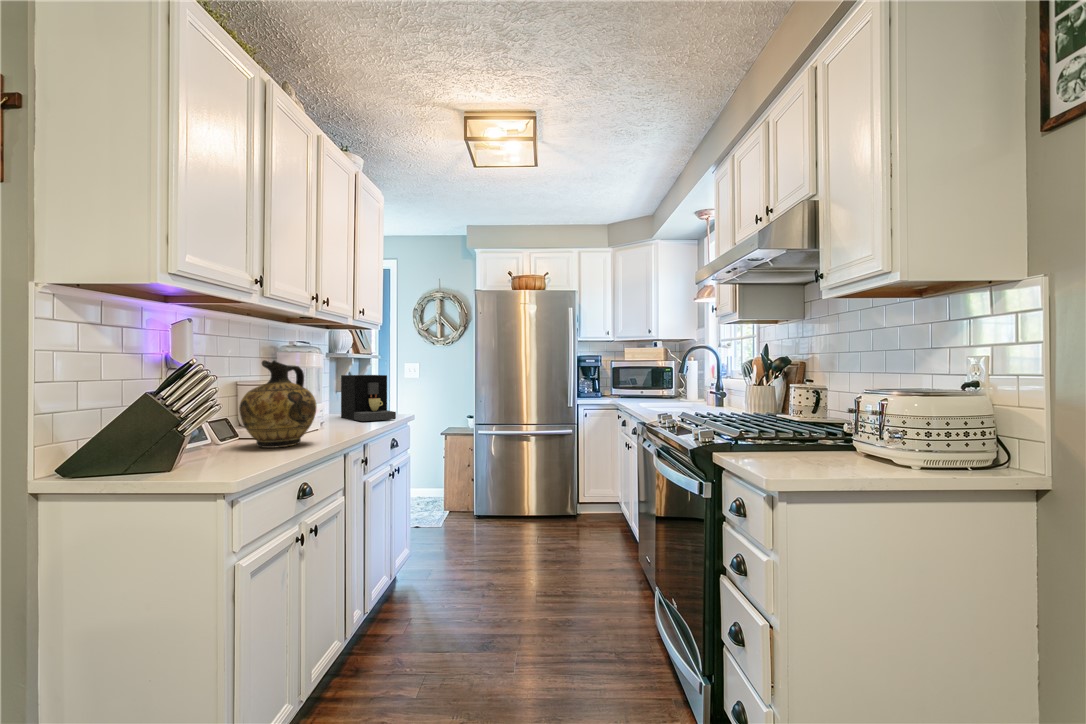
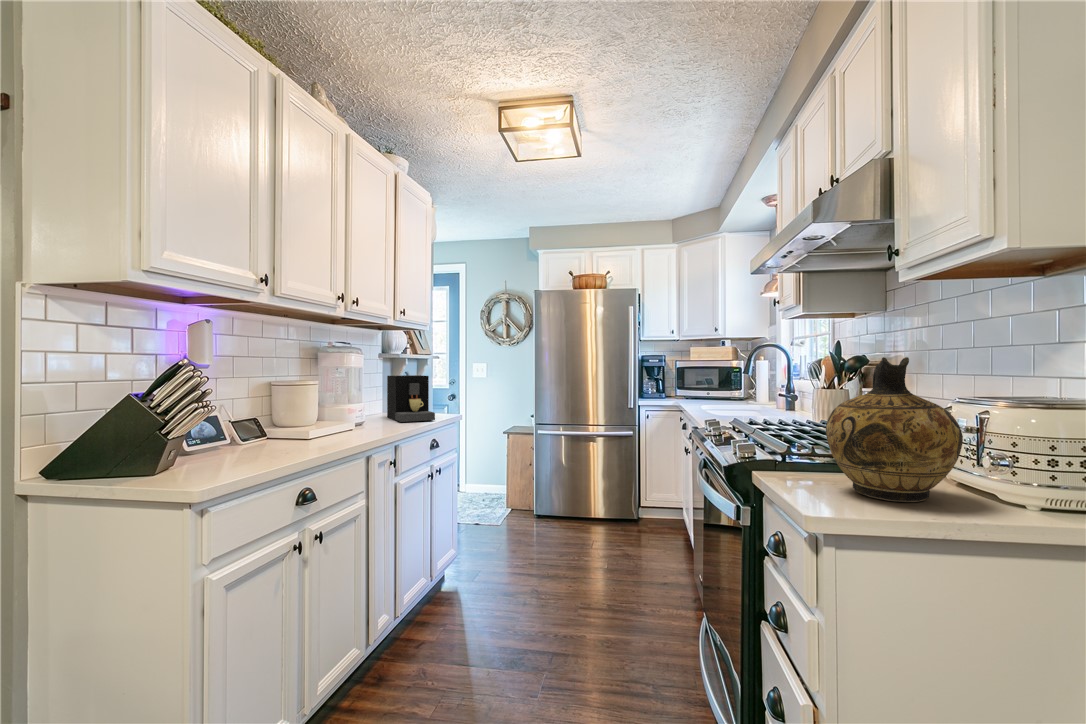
ceramic jug: present [239,360,316,448] -> present [826,357,963,502]

